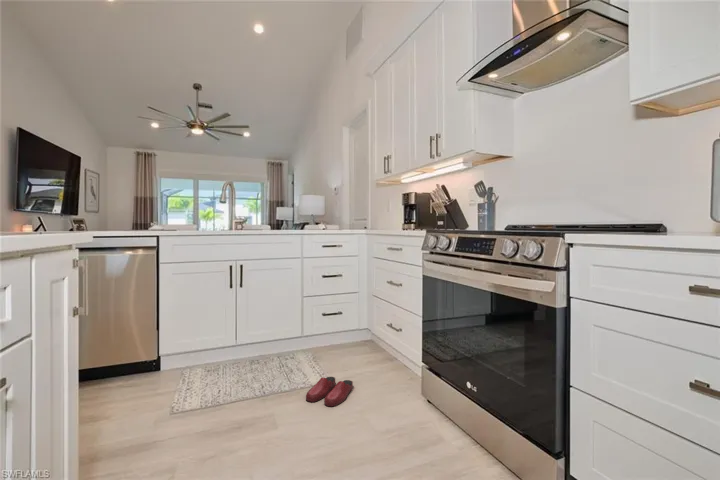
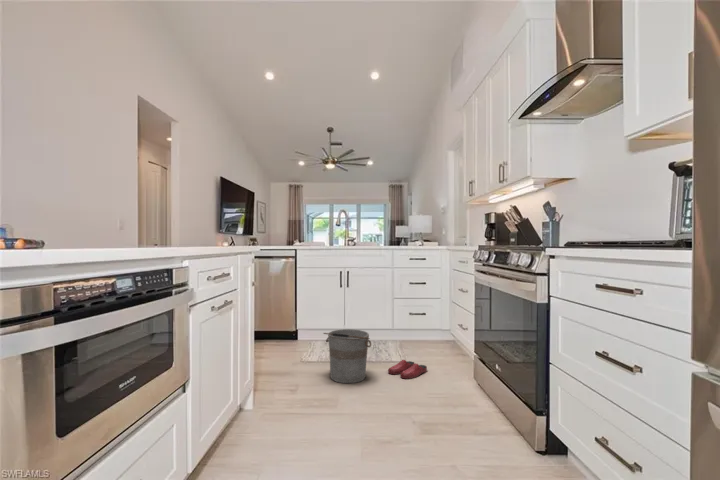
bucket: none [212,349,286,435] -> present [324,329,371,383]

